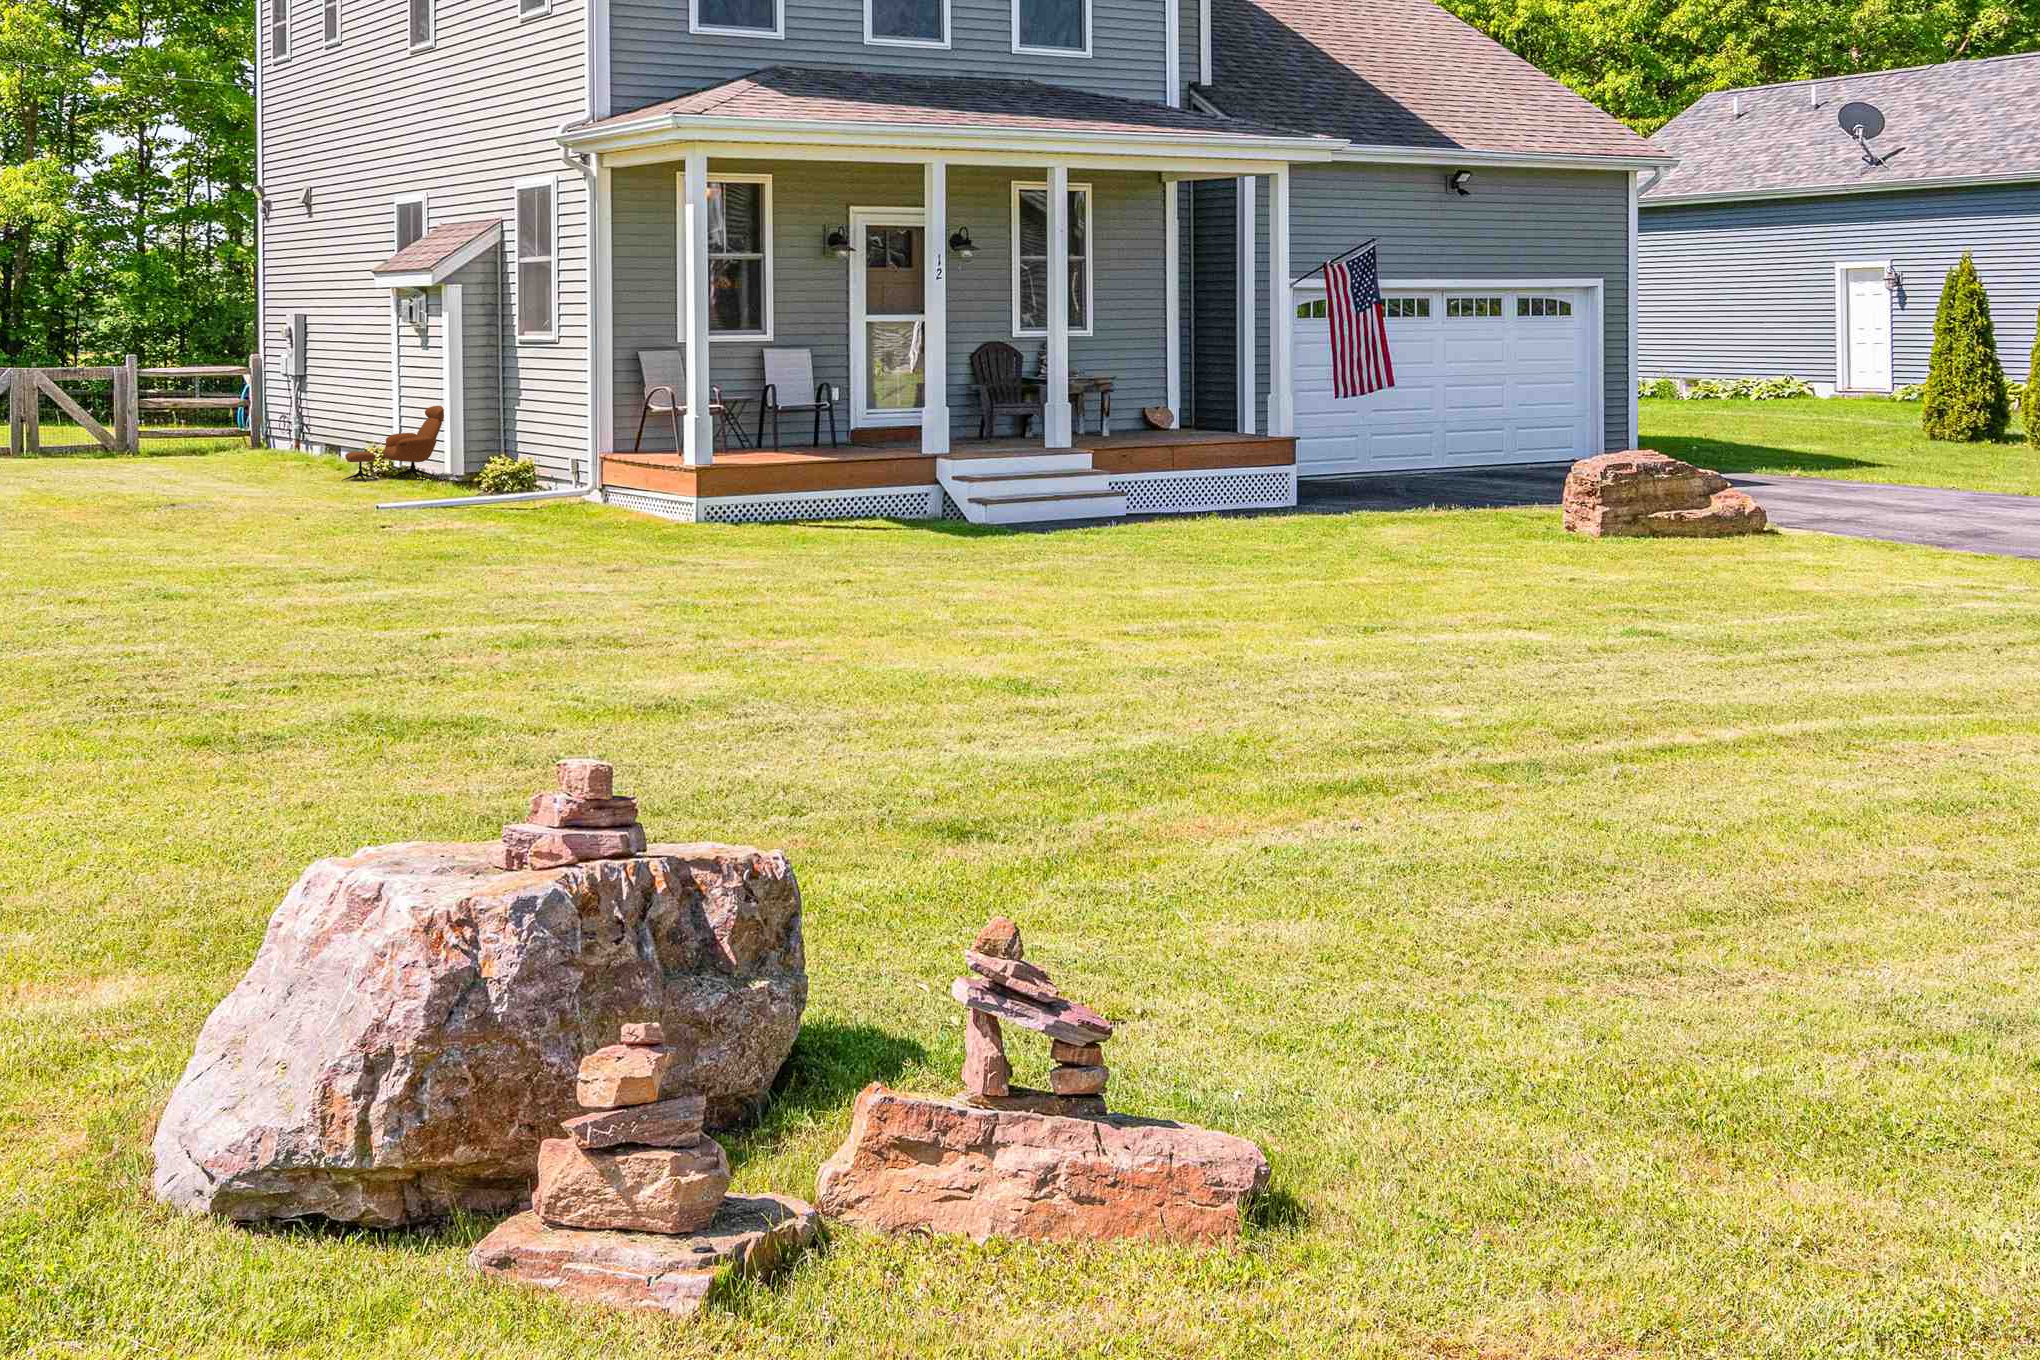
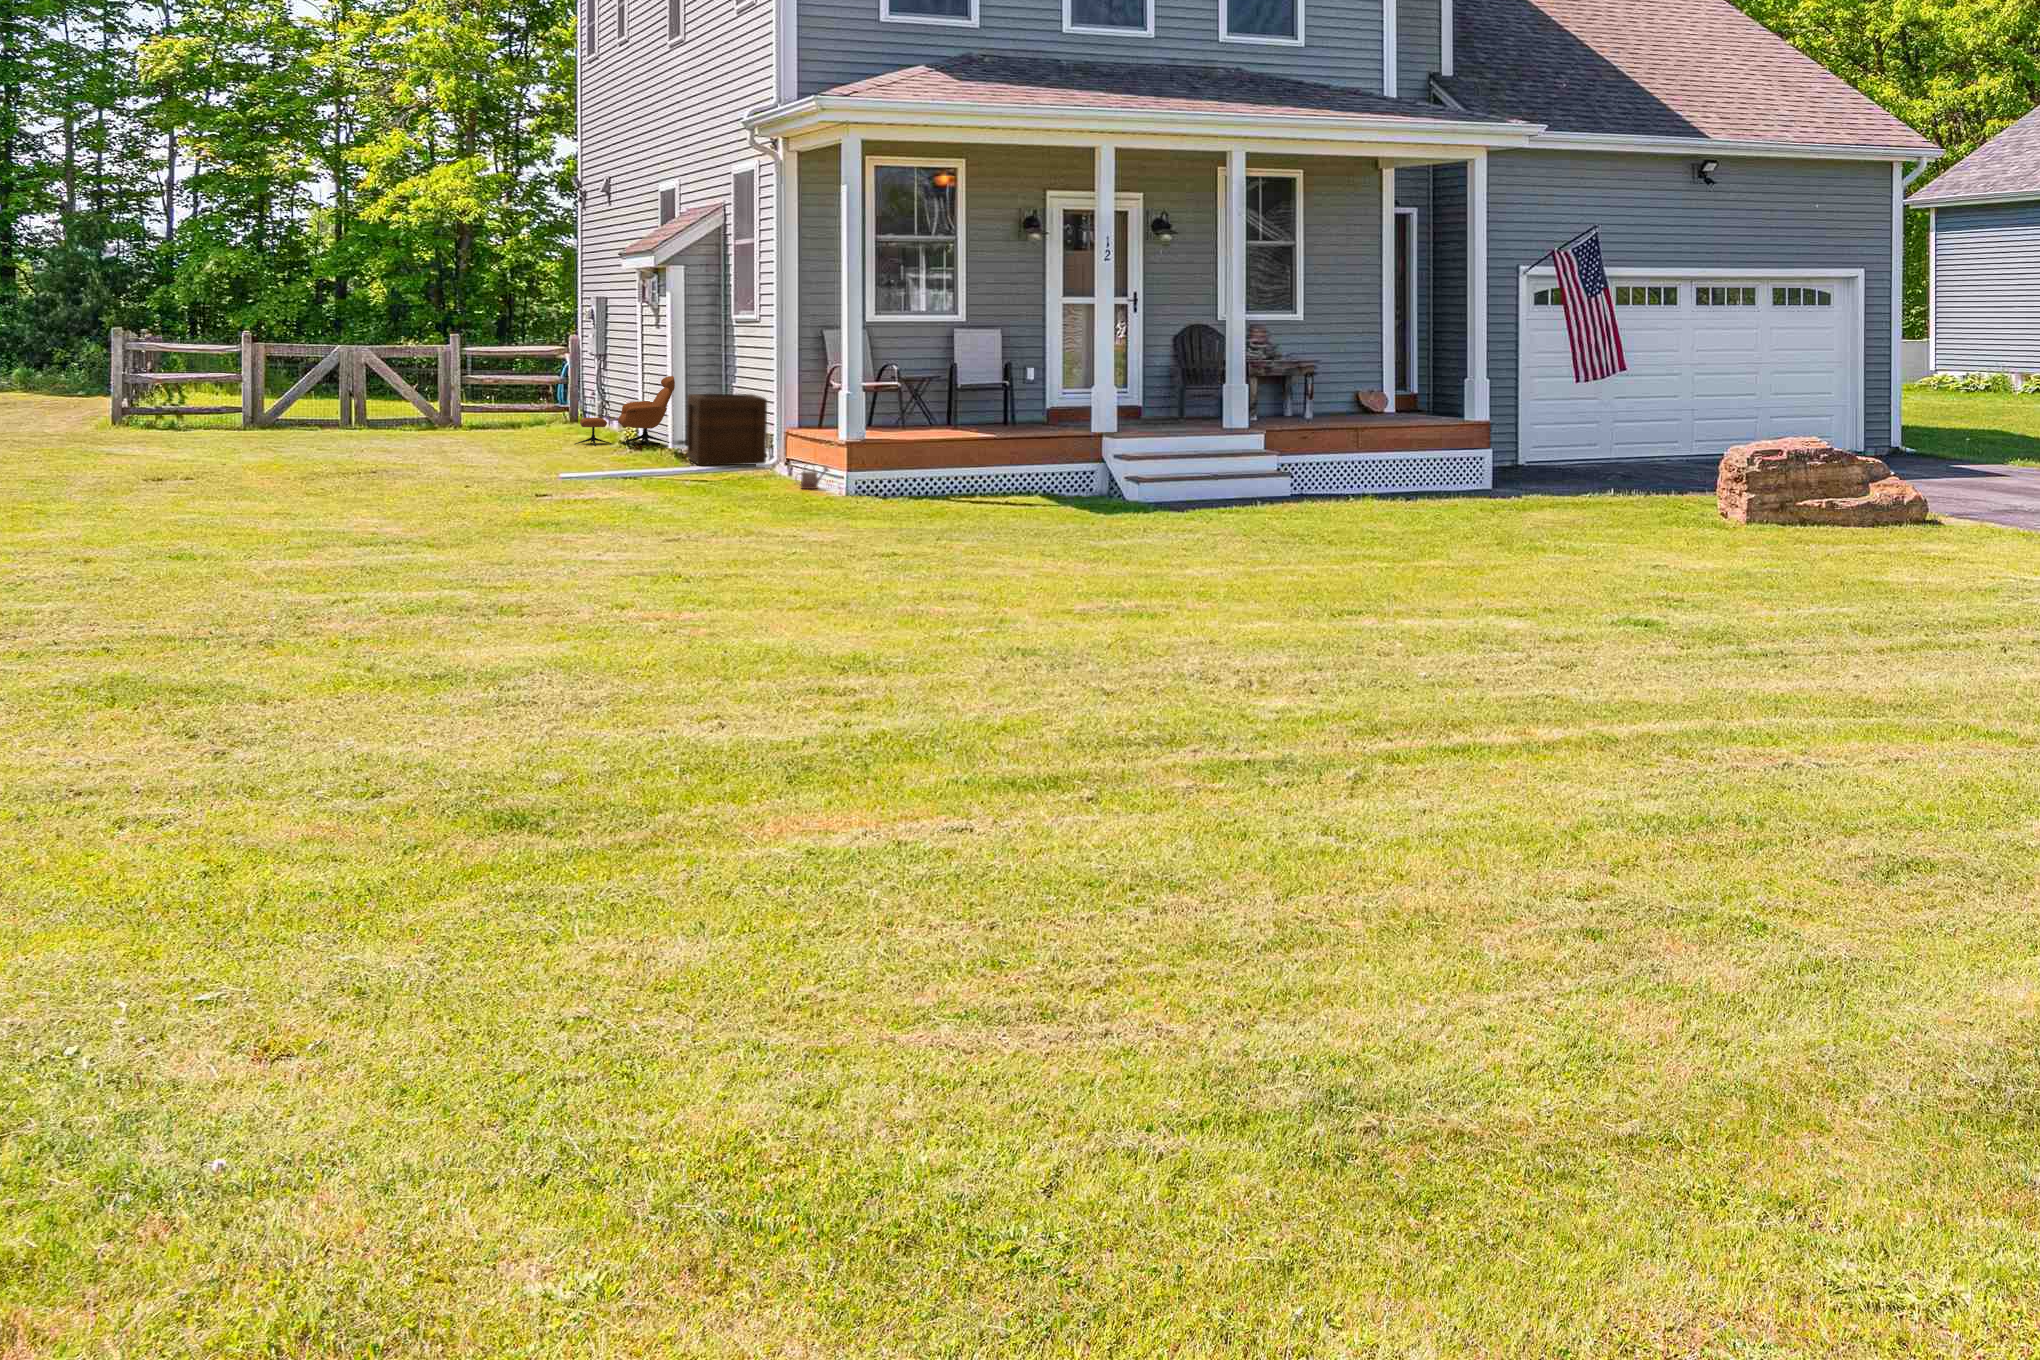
wooden crate: none [489,424,581,501] -> present [686,394,767,466]
watering can: none [659,497,689,524] -> present [800,466,829,489]

